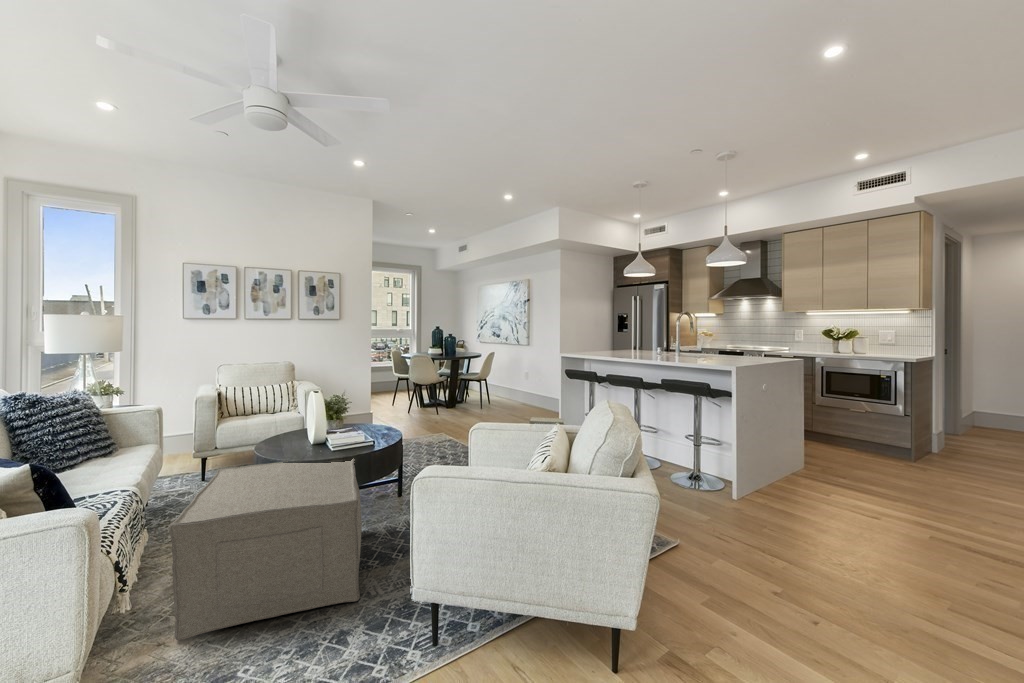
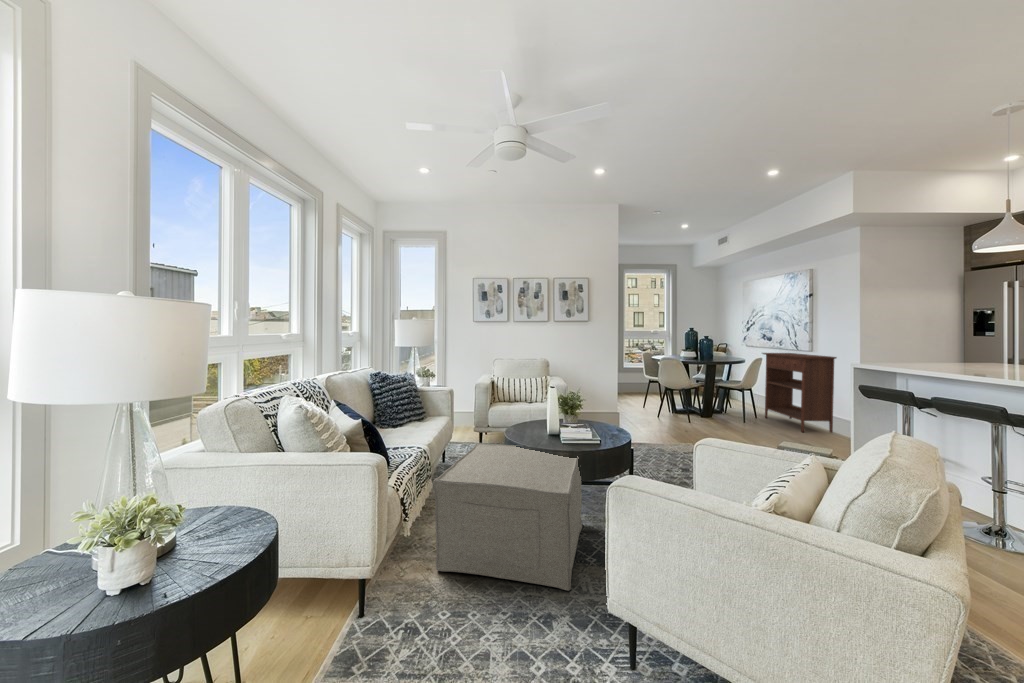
console table: none [492,348,544,412] -> present [763,353,836,433]

